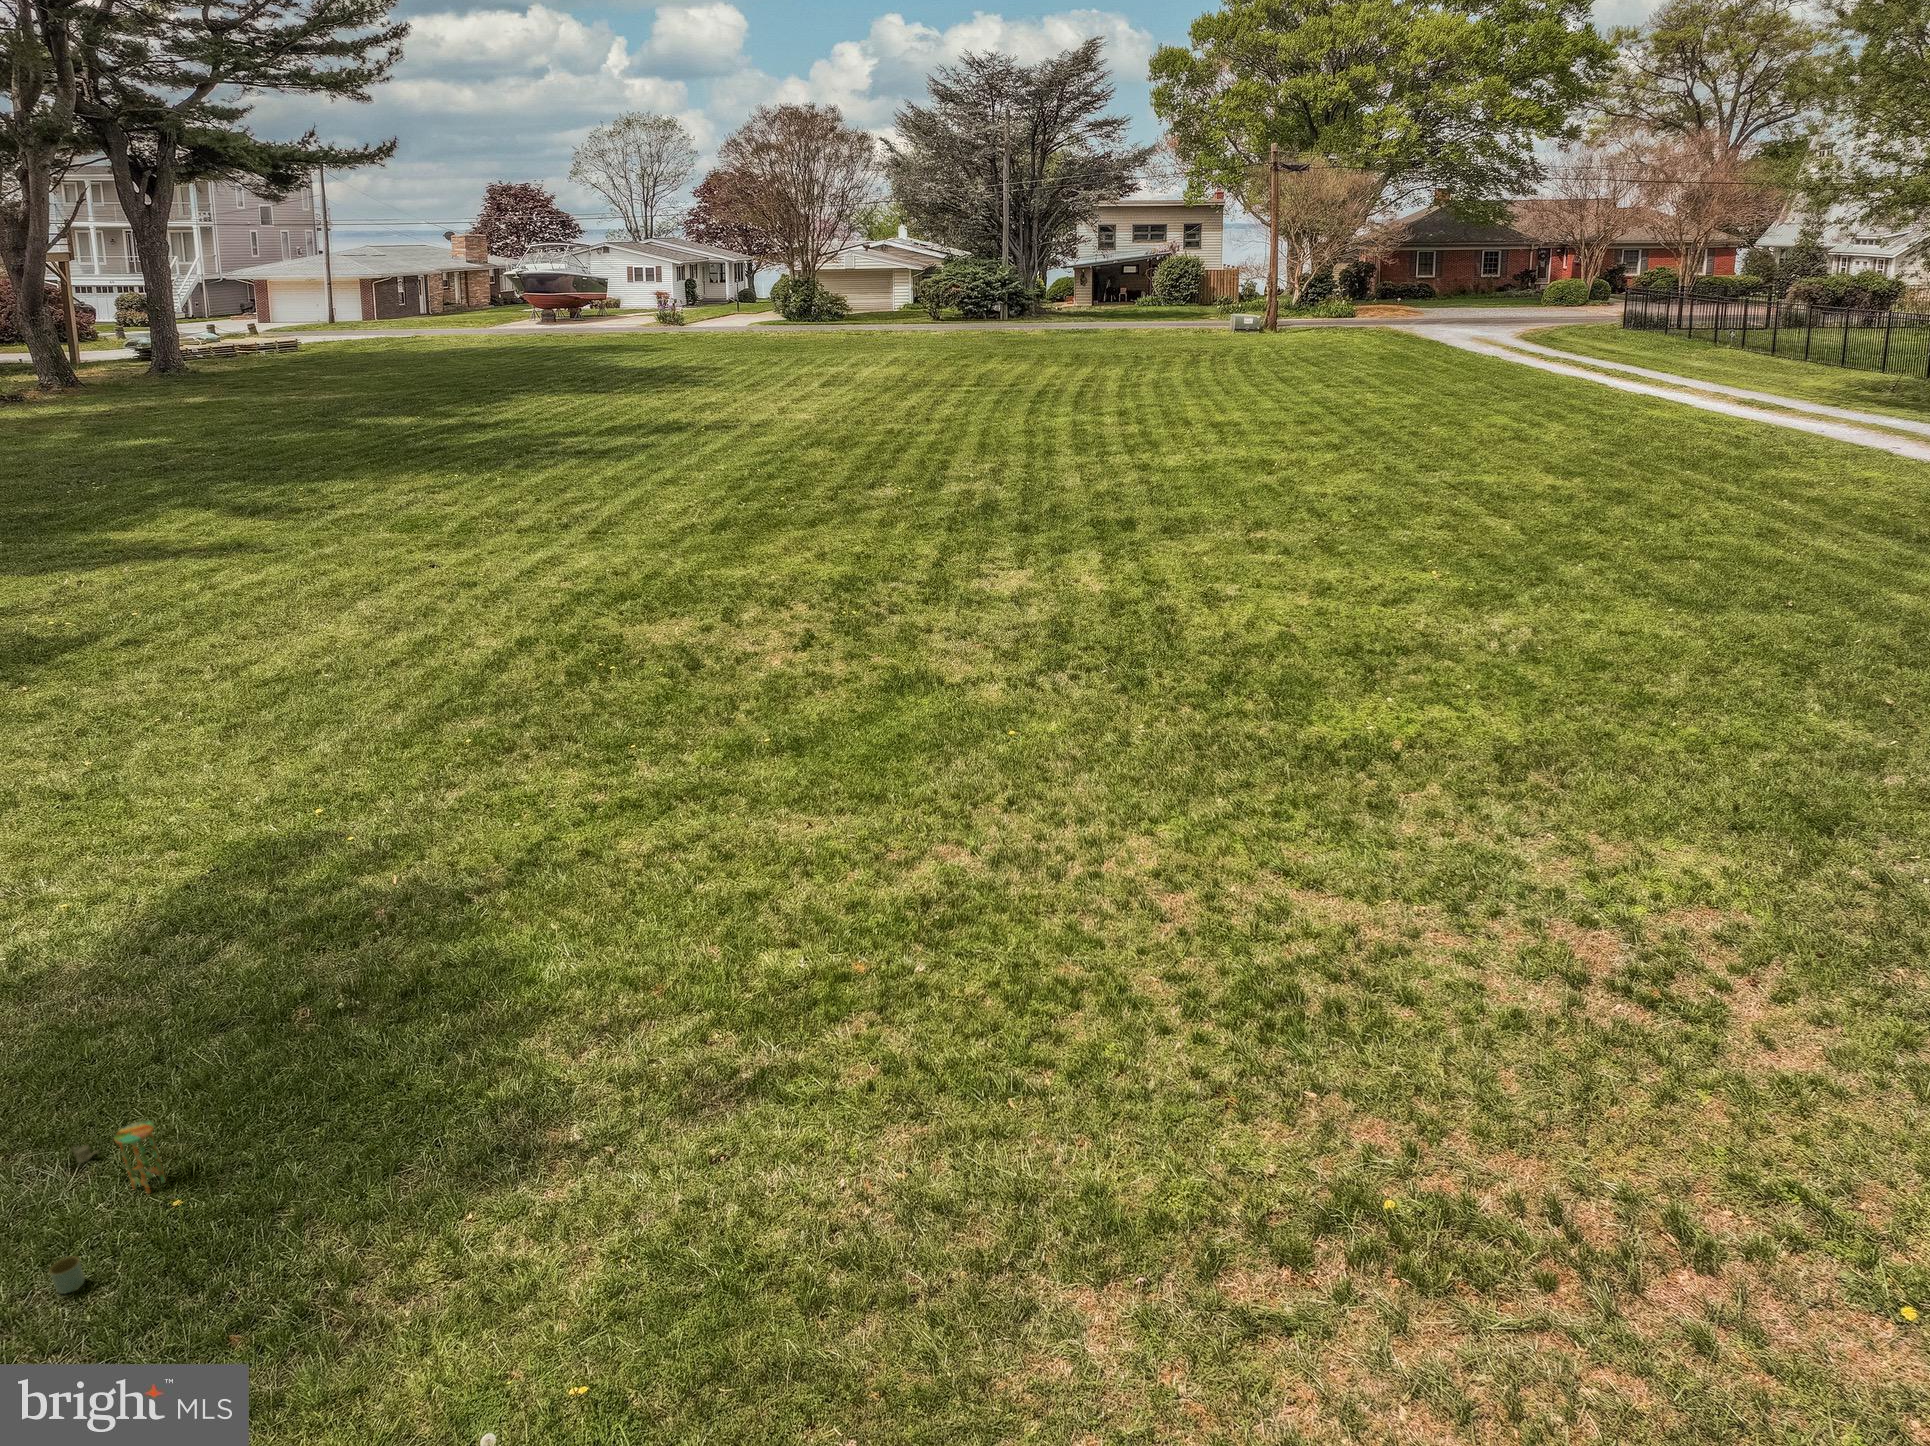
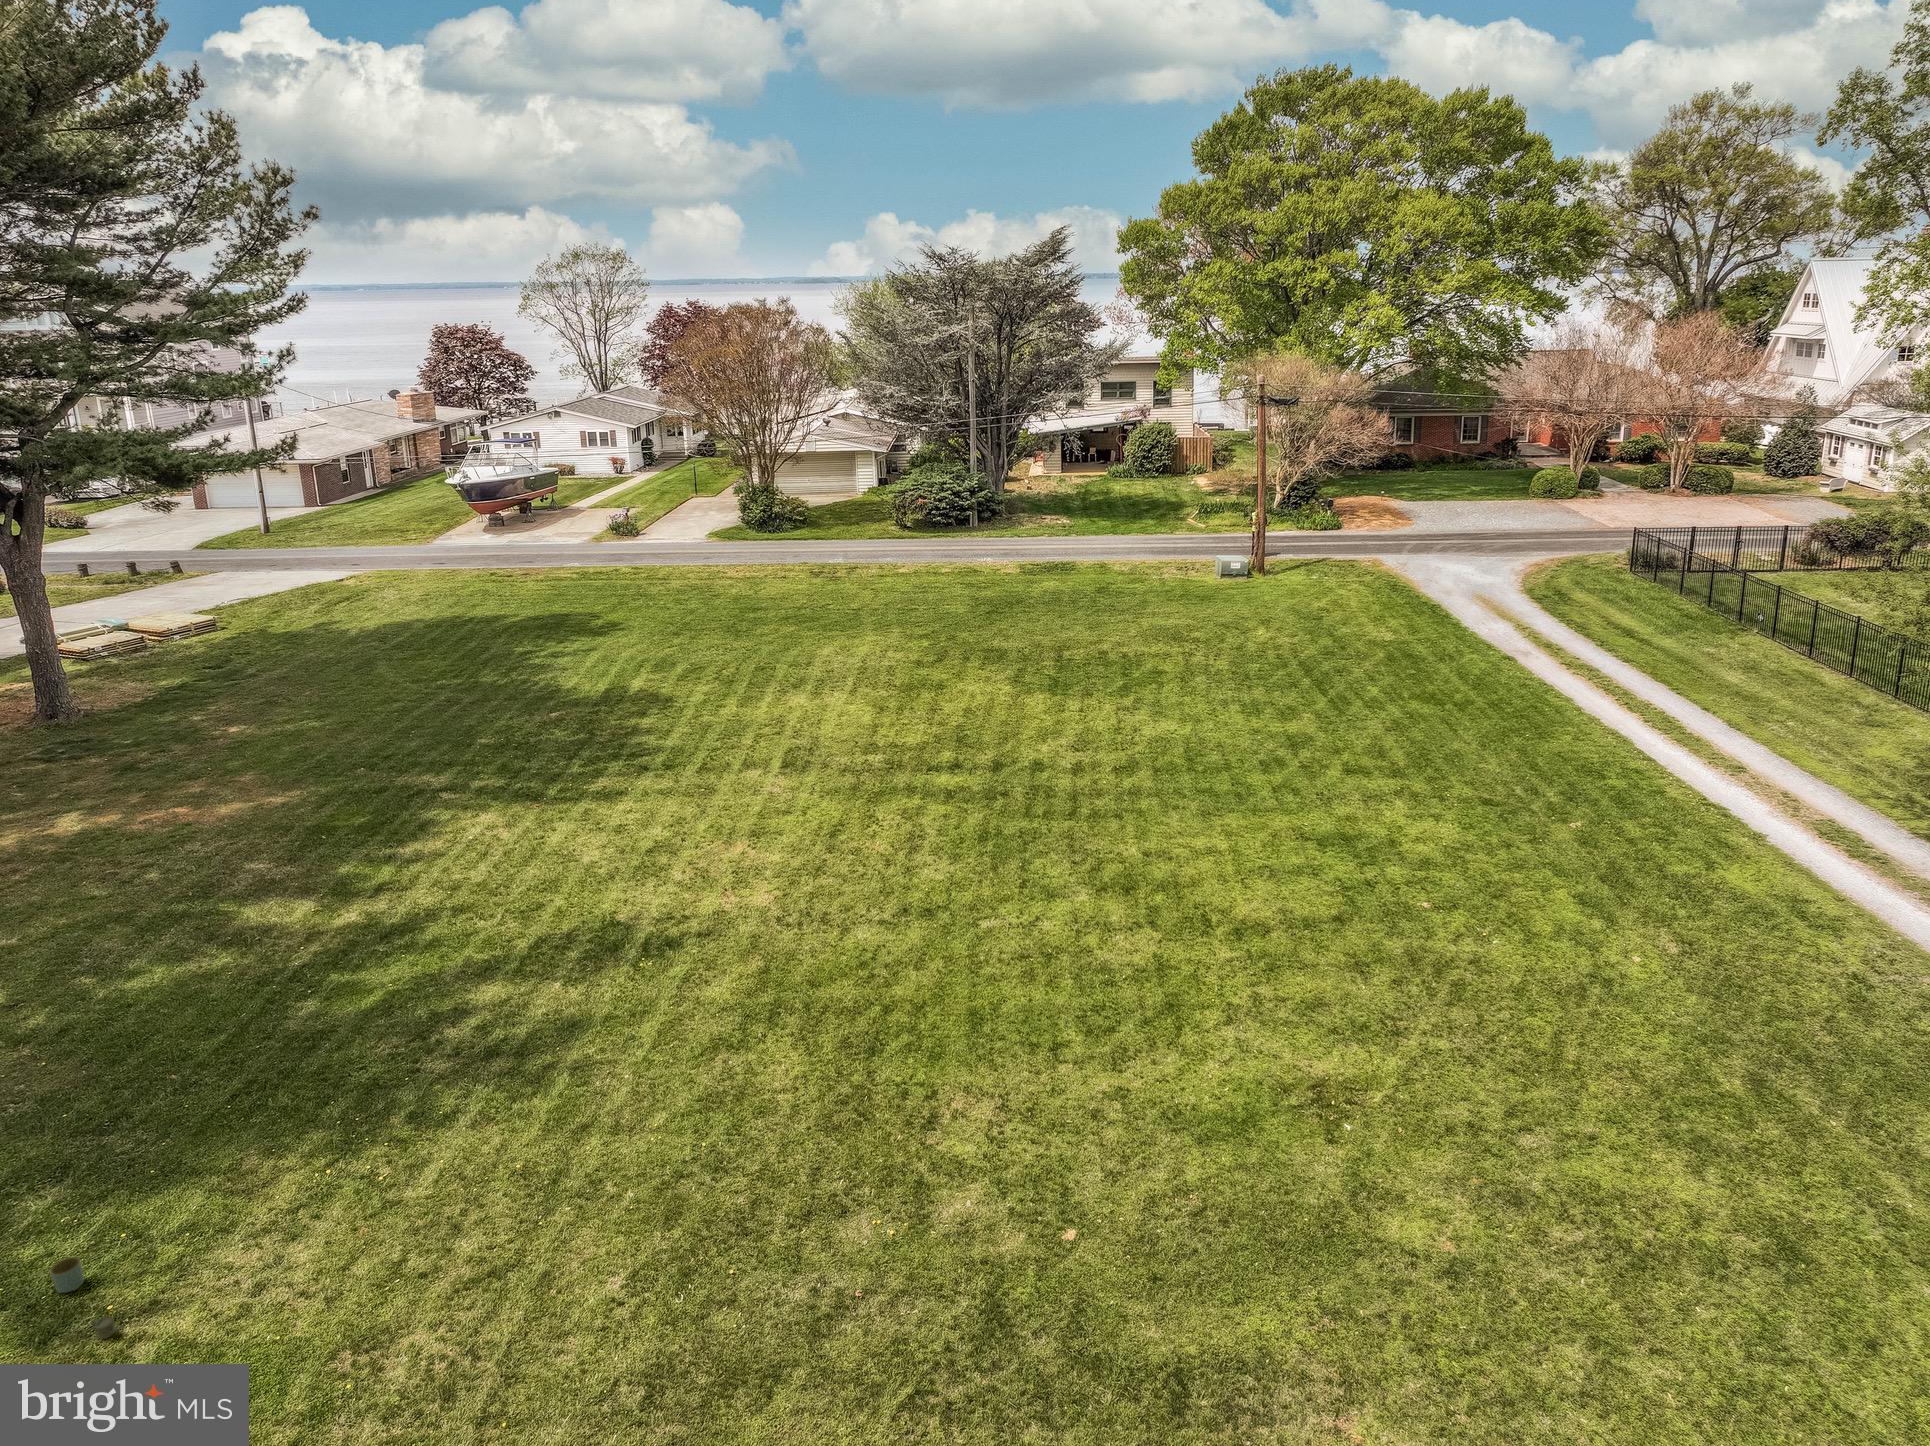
side table: present [114,1121,166,1194] -> none [116,1123,165,1193]
watering can: present [72,1145,99,1163] -> present [92,1317,125,1339]

